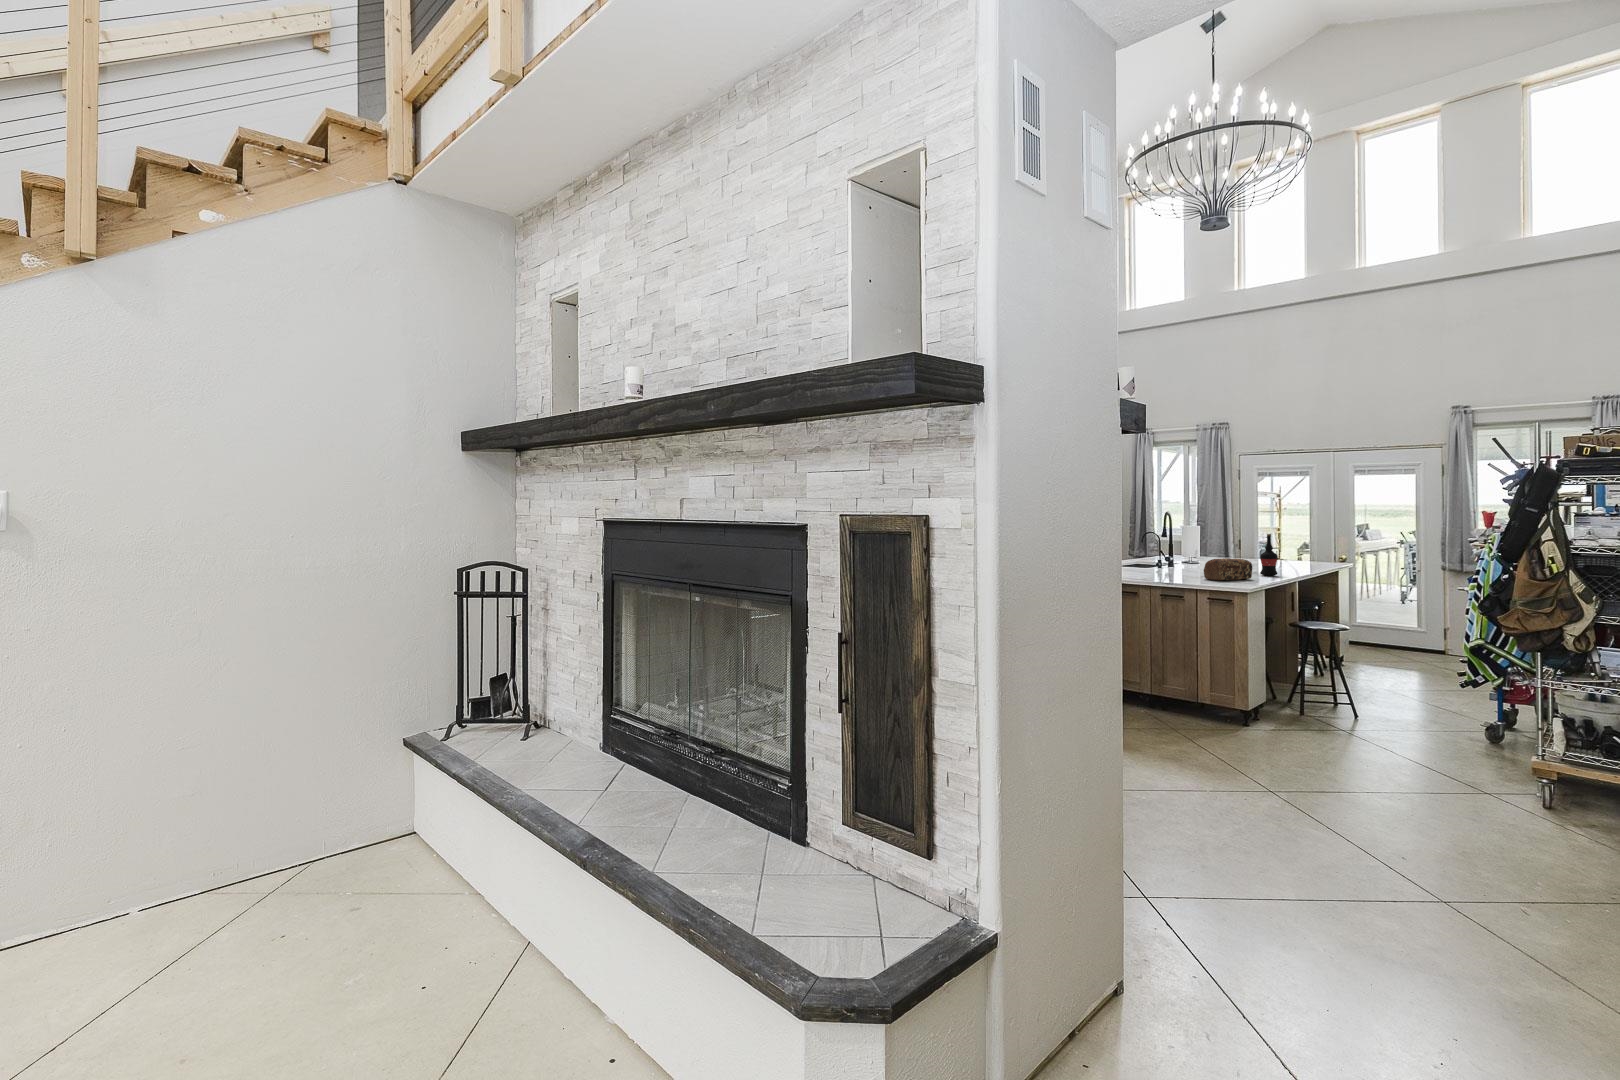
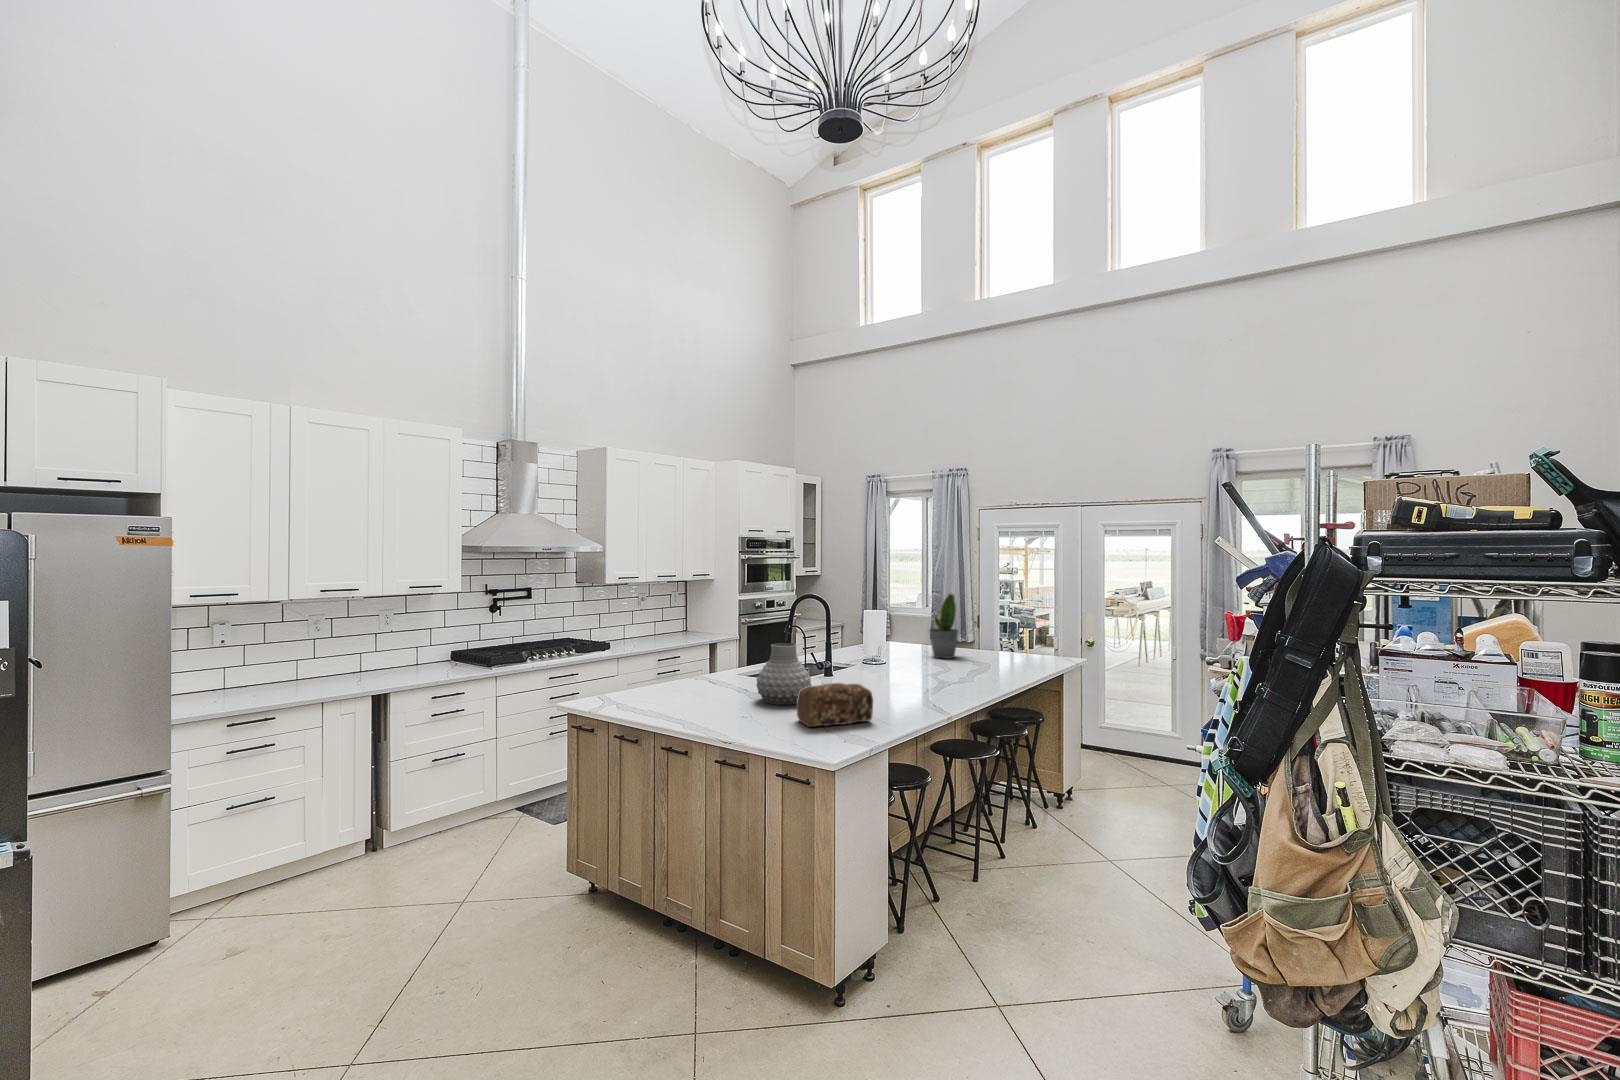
potted plant: none [1235,515,1259,560] -> present [929,593,958,658]
wine bottle: present [1260,534,1278,576] -> none [904,638,929,708]
vase: none [1161,541,1197,575] -> present [756,643,811,705]

